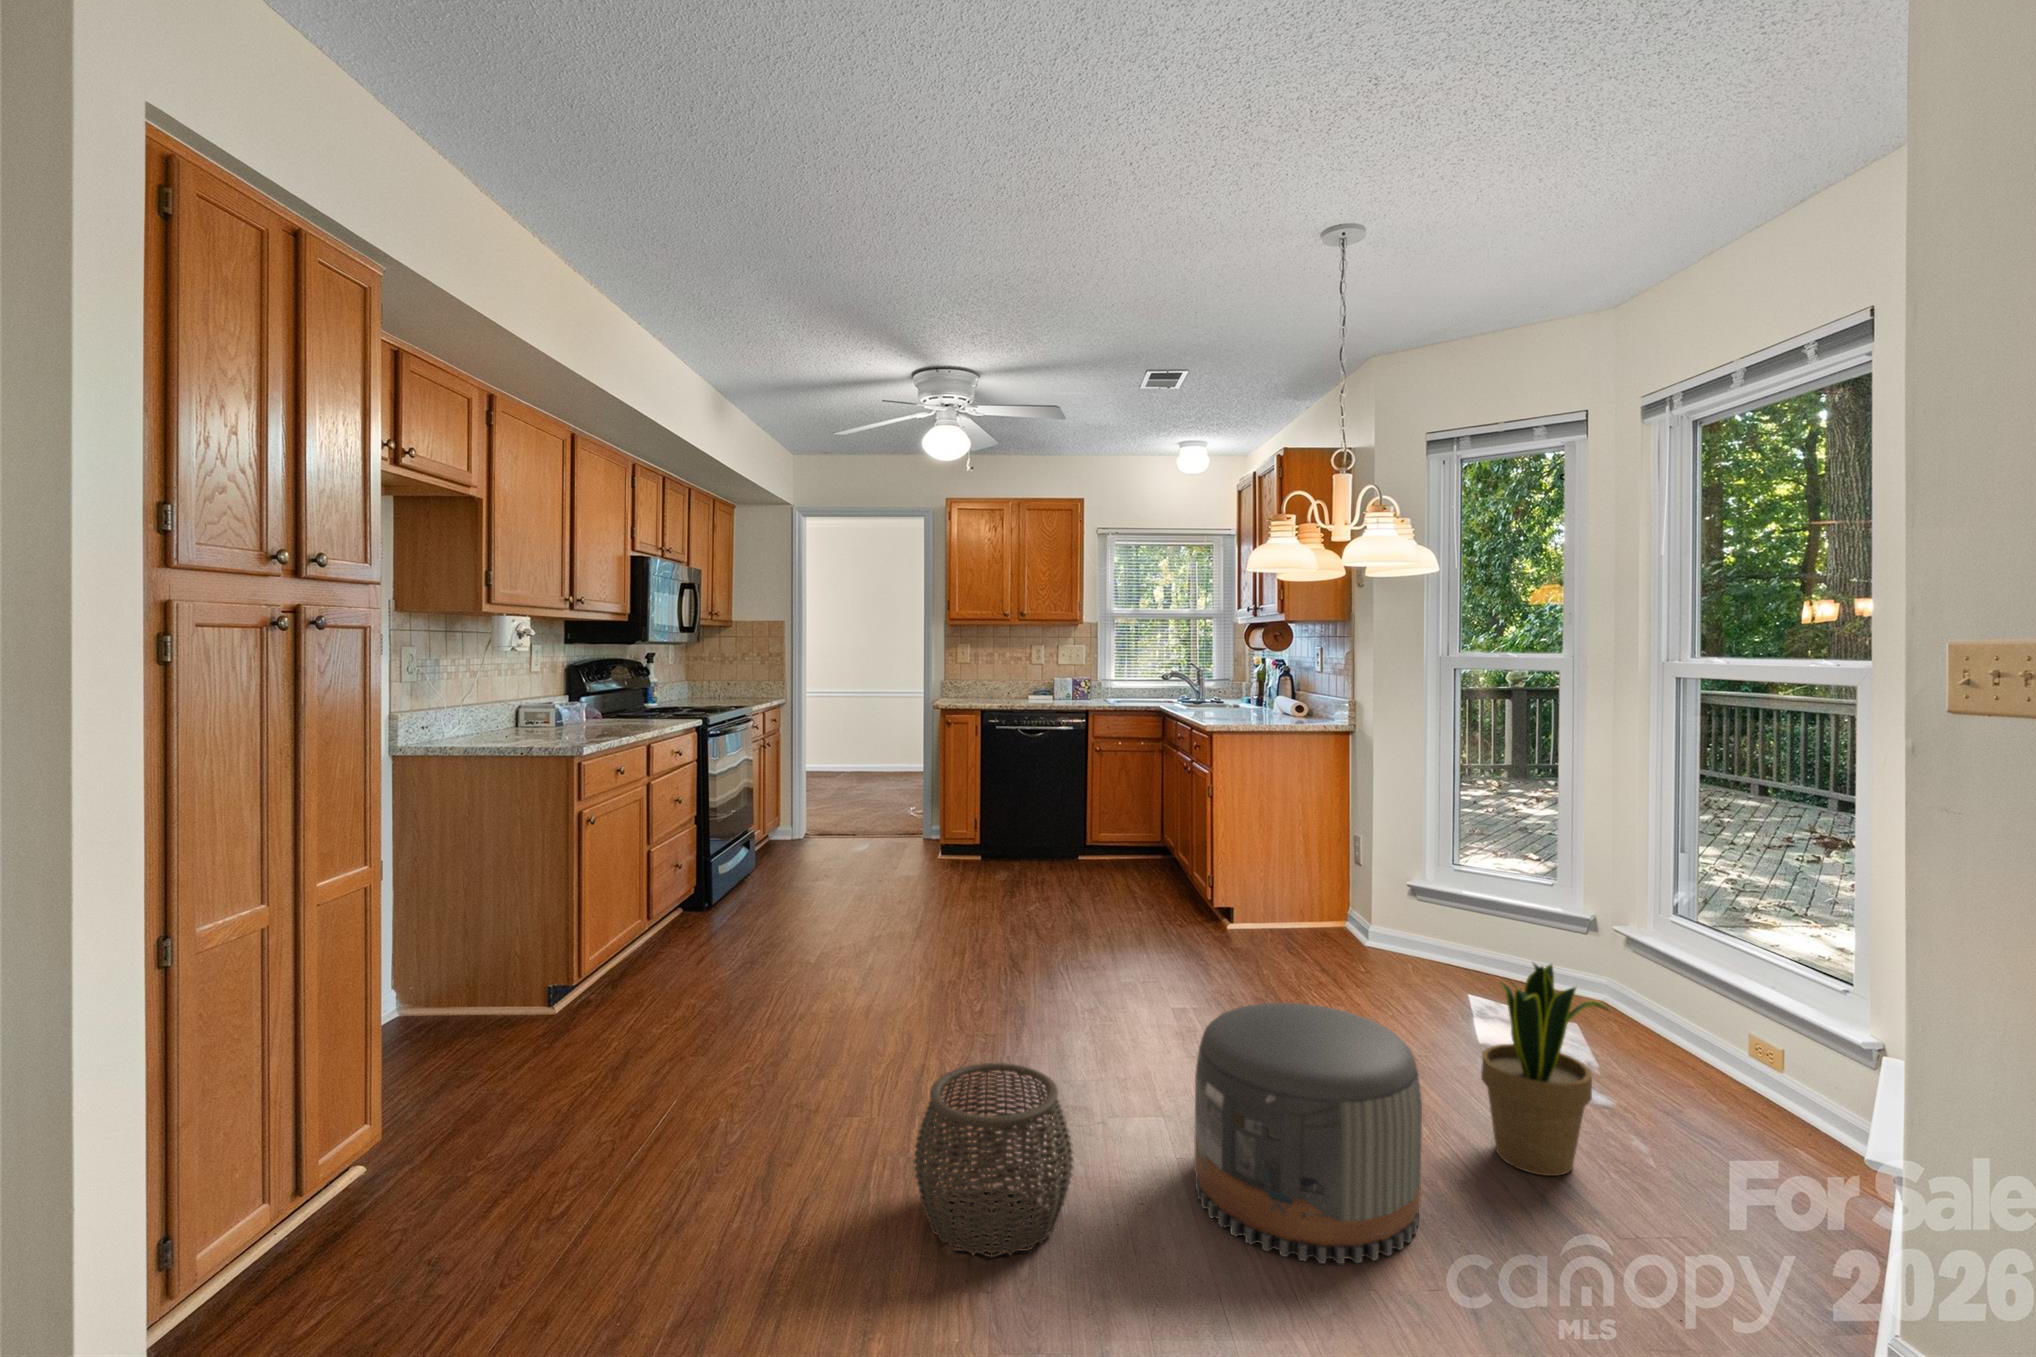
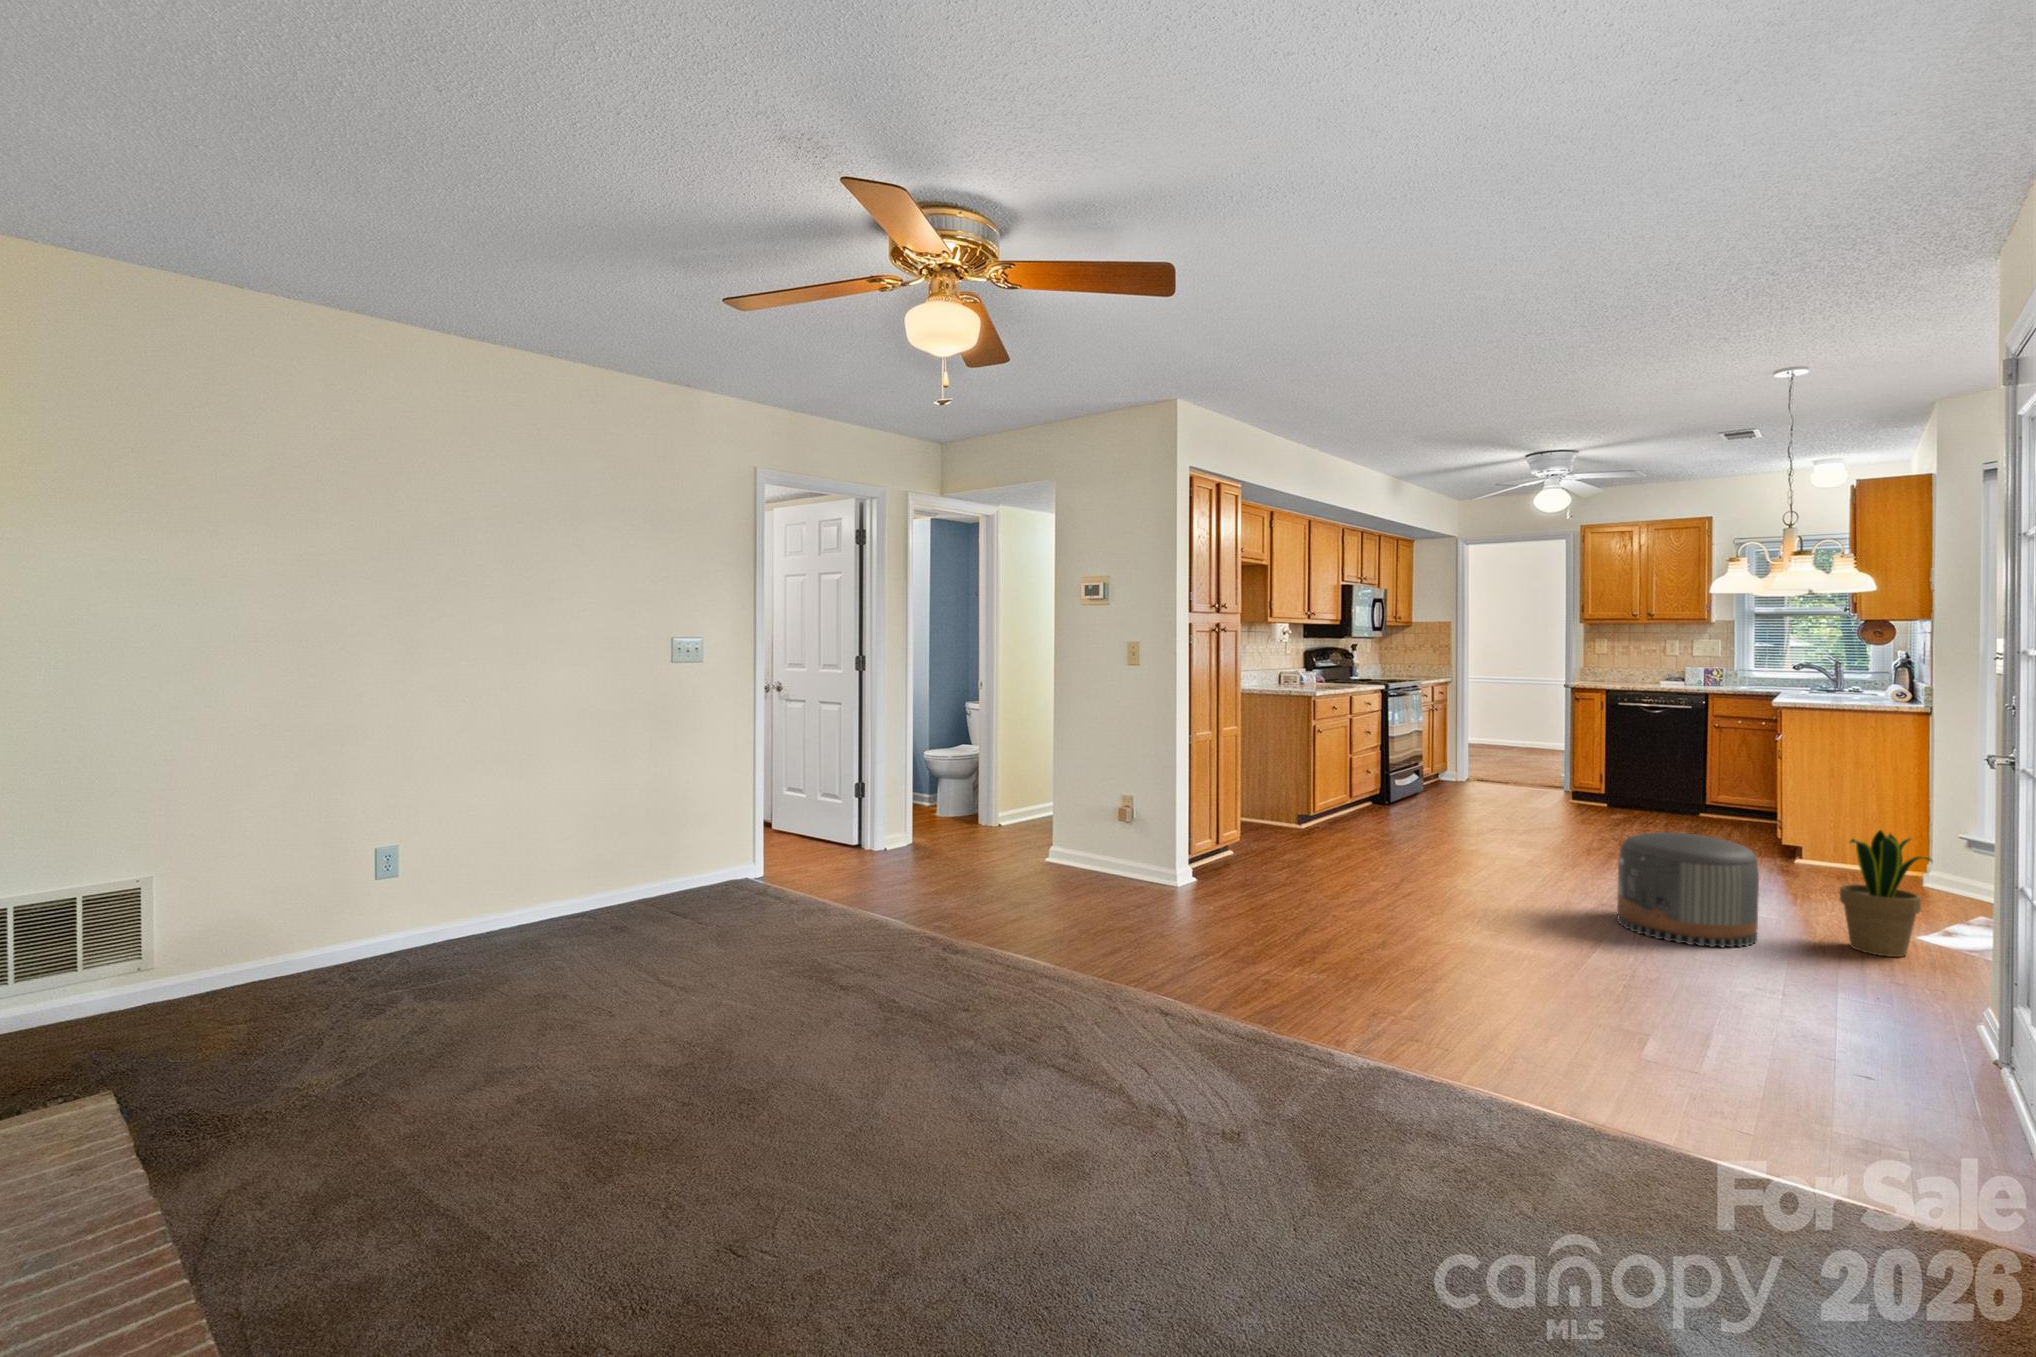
woven basket: present [914,1063,1074,1258] -> none [1459,837,1542,912]

